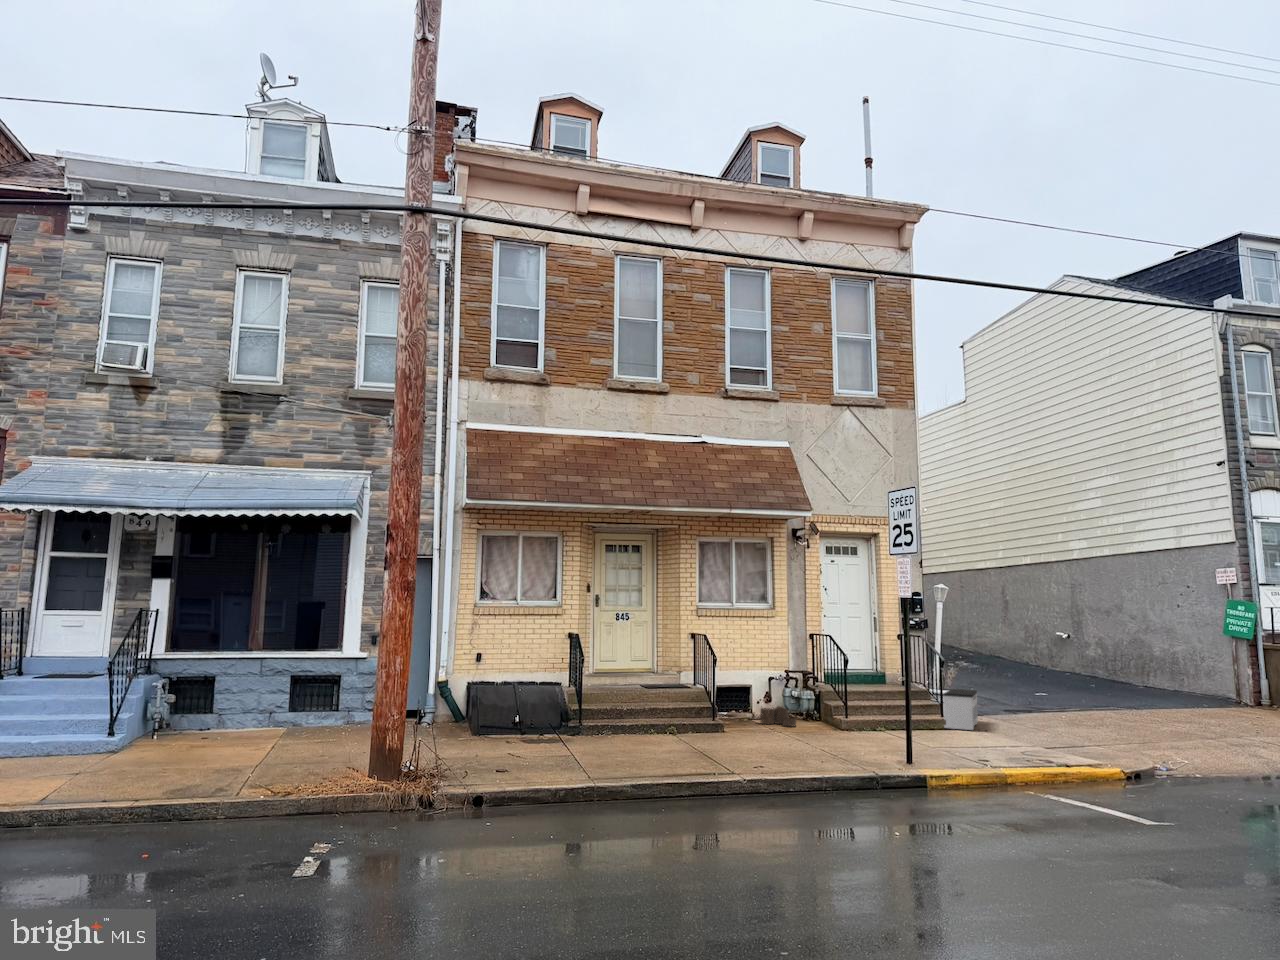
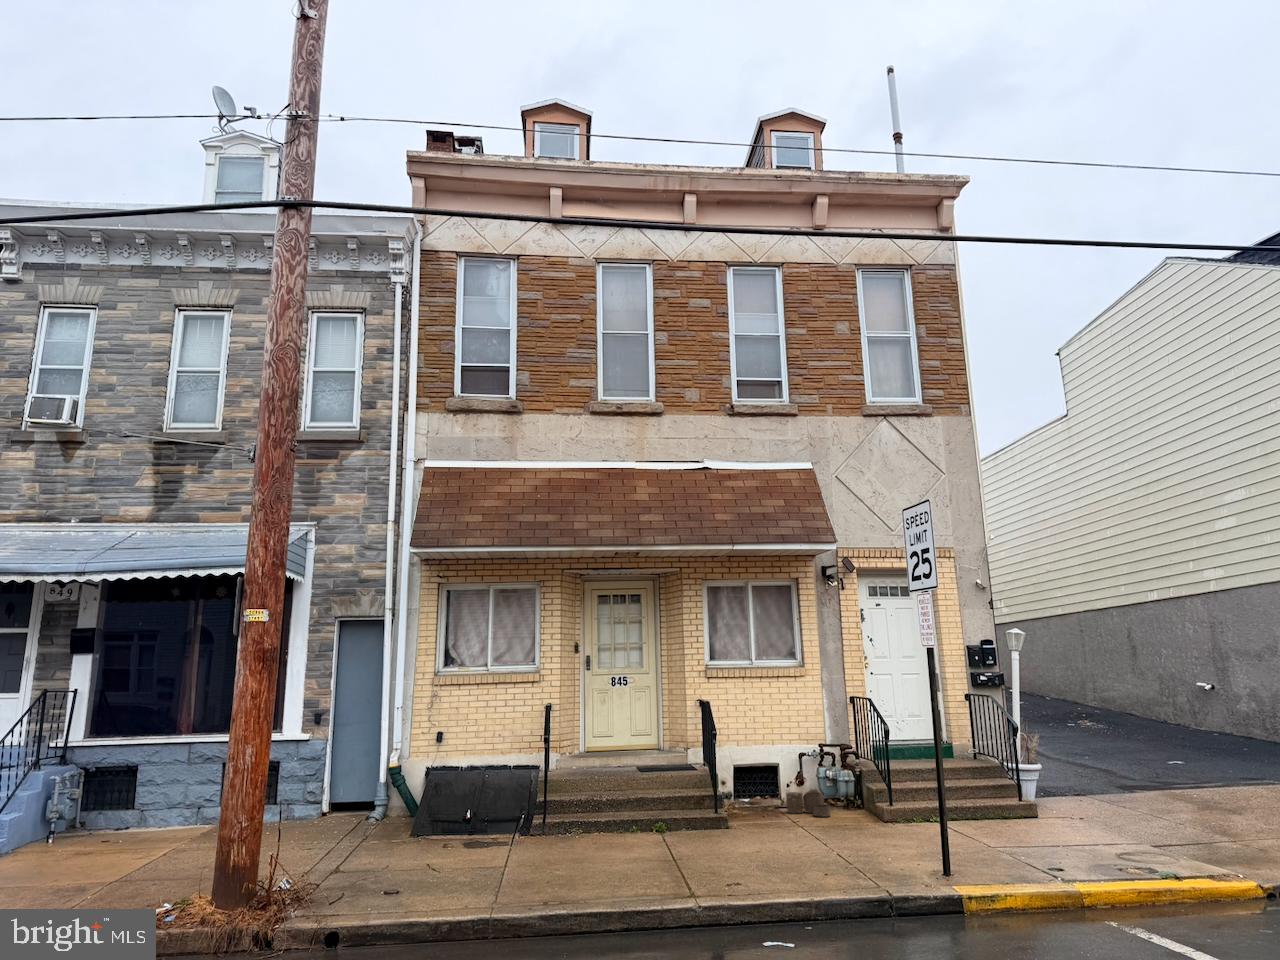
bench: present [944,689,978,730] -> none [1023,763,1076,820]

